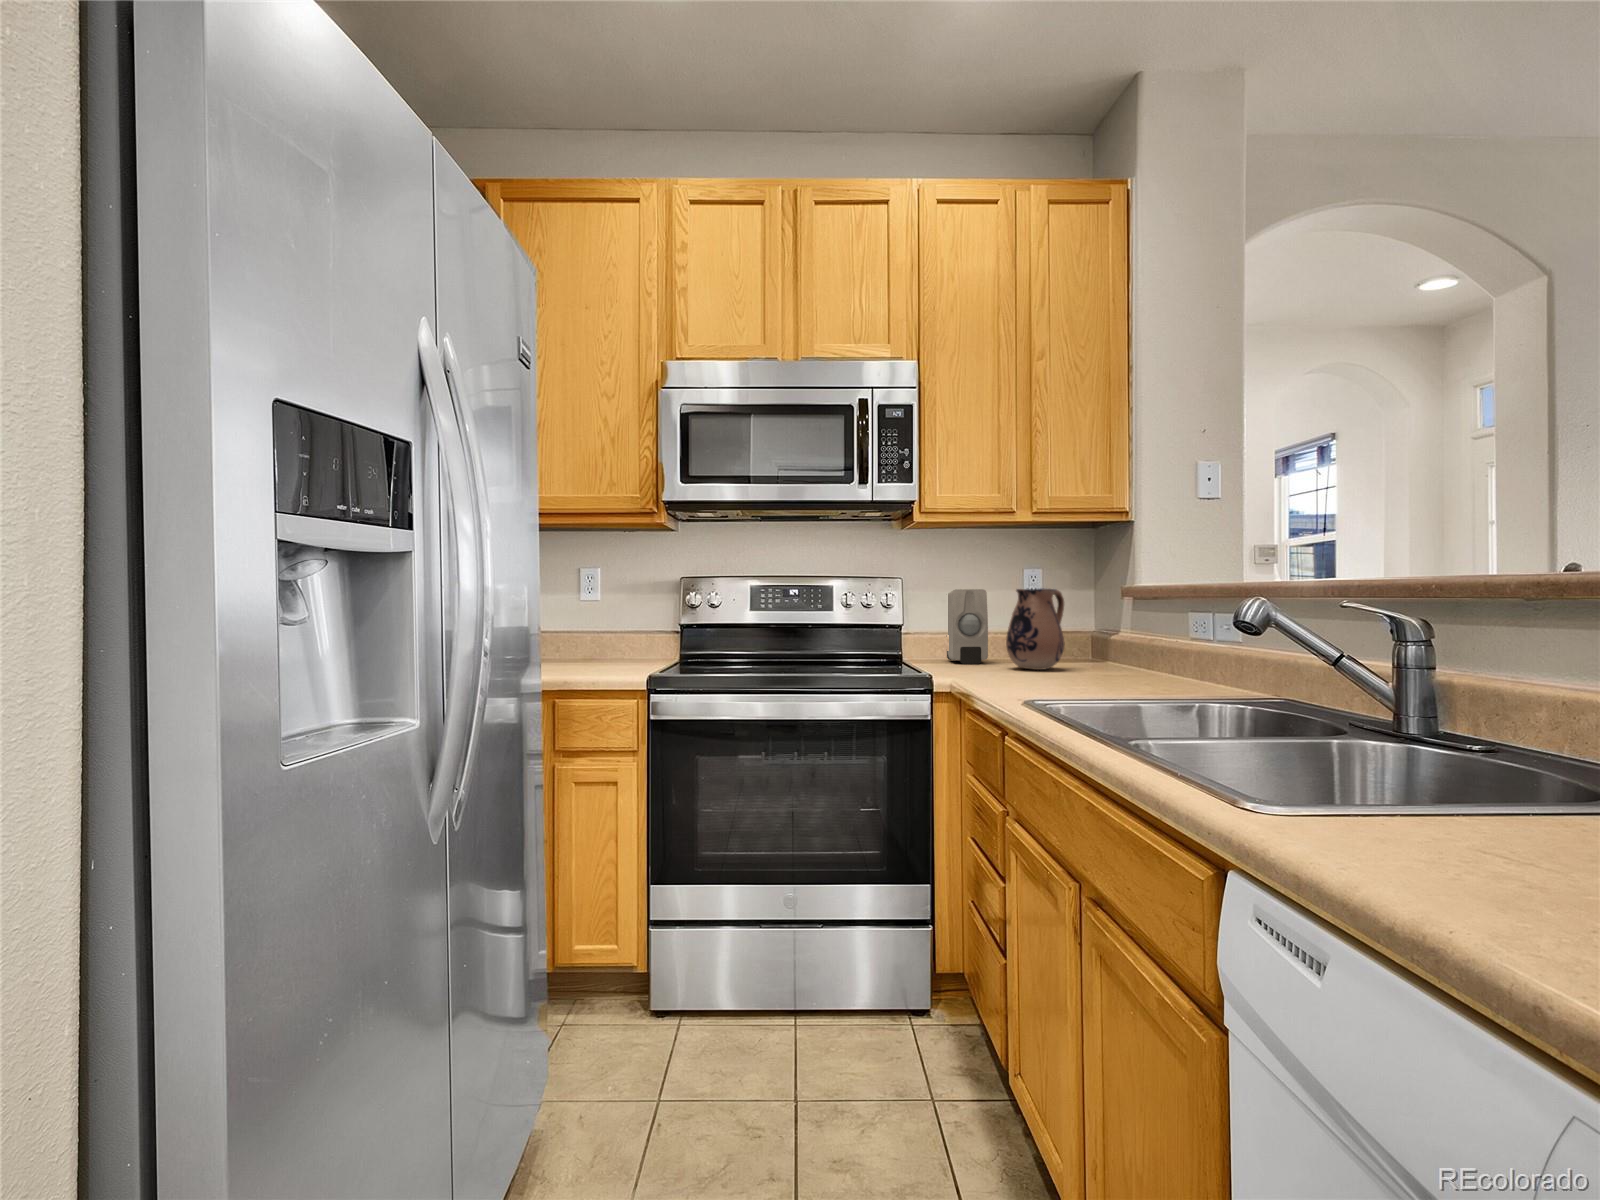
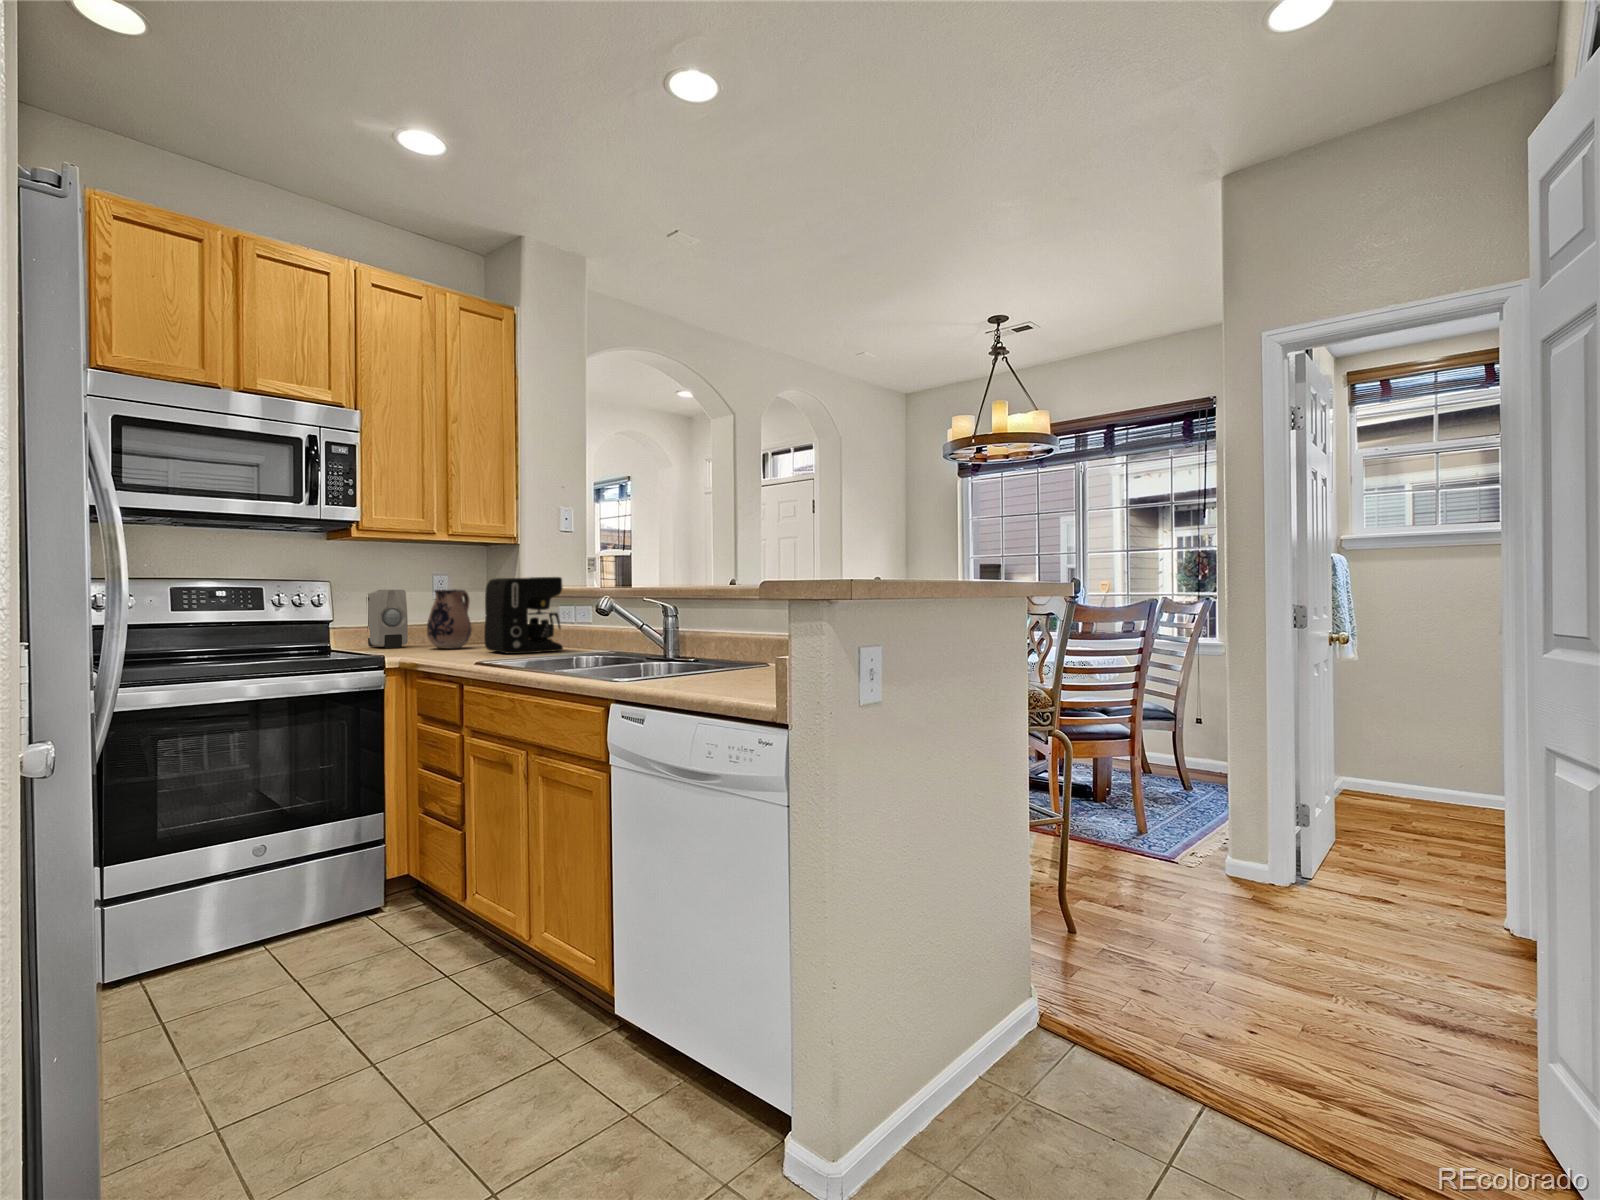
coffee maker: none [1073,567,1192,686] -> present [484,577,563,654]

